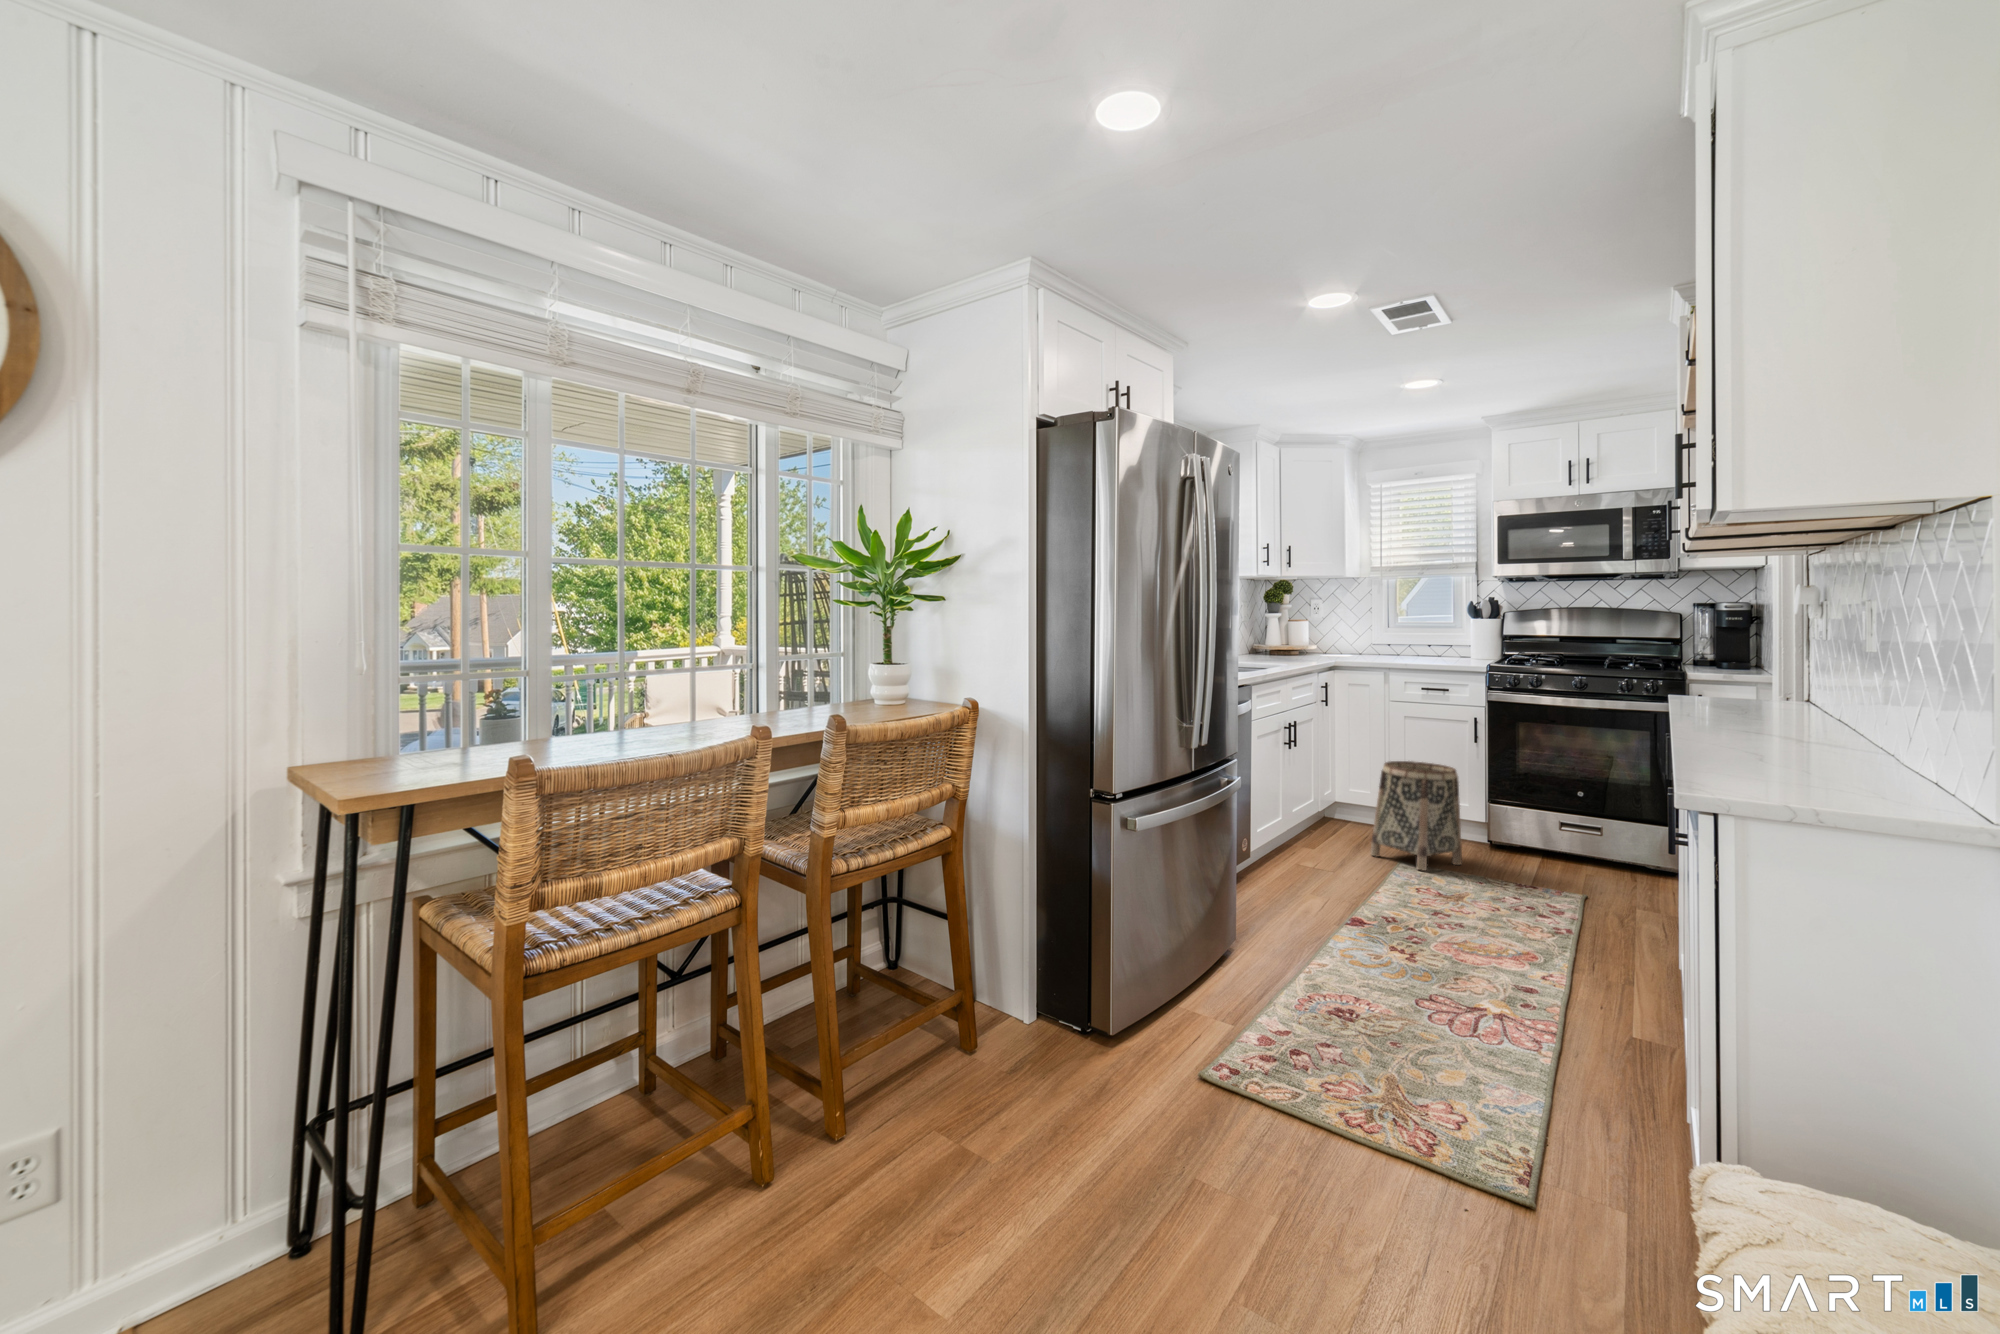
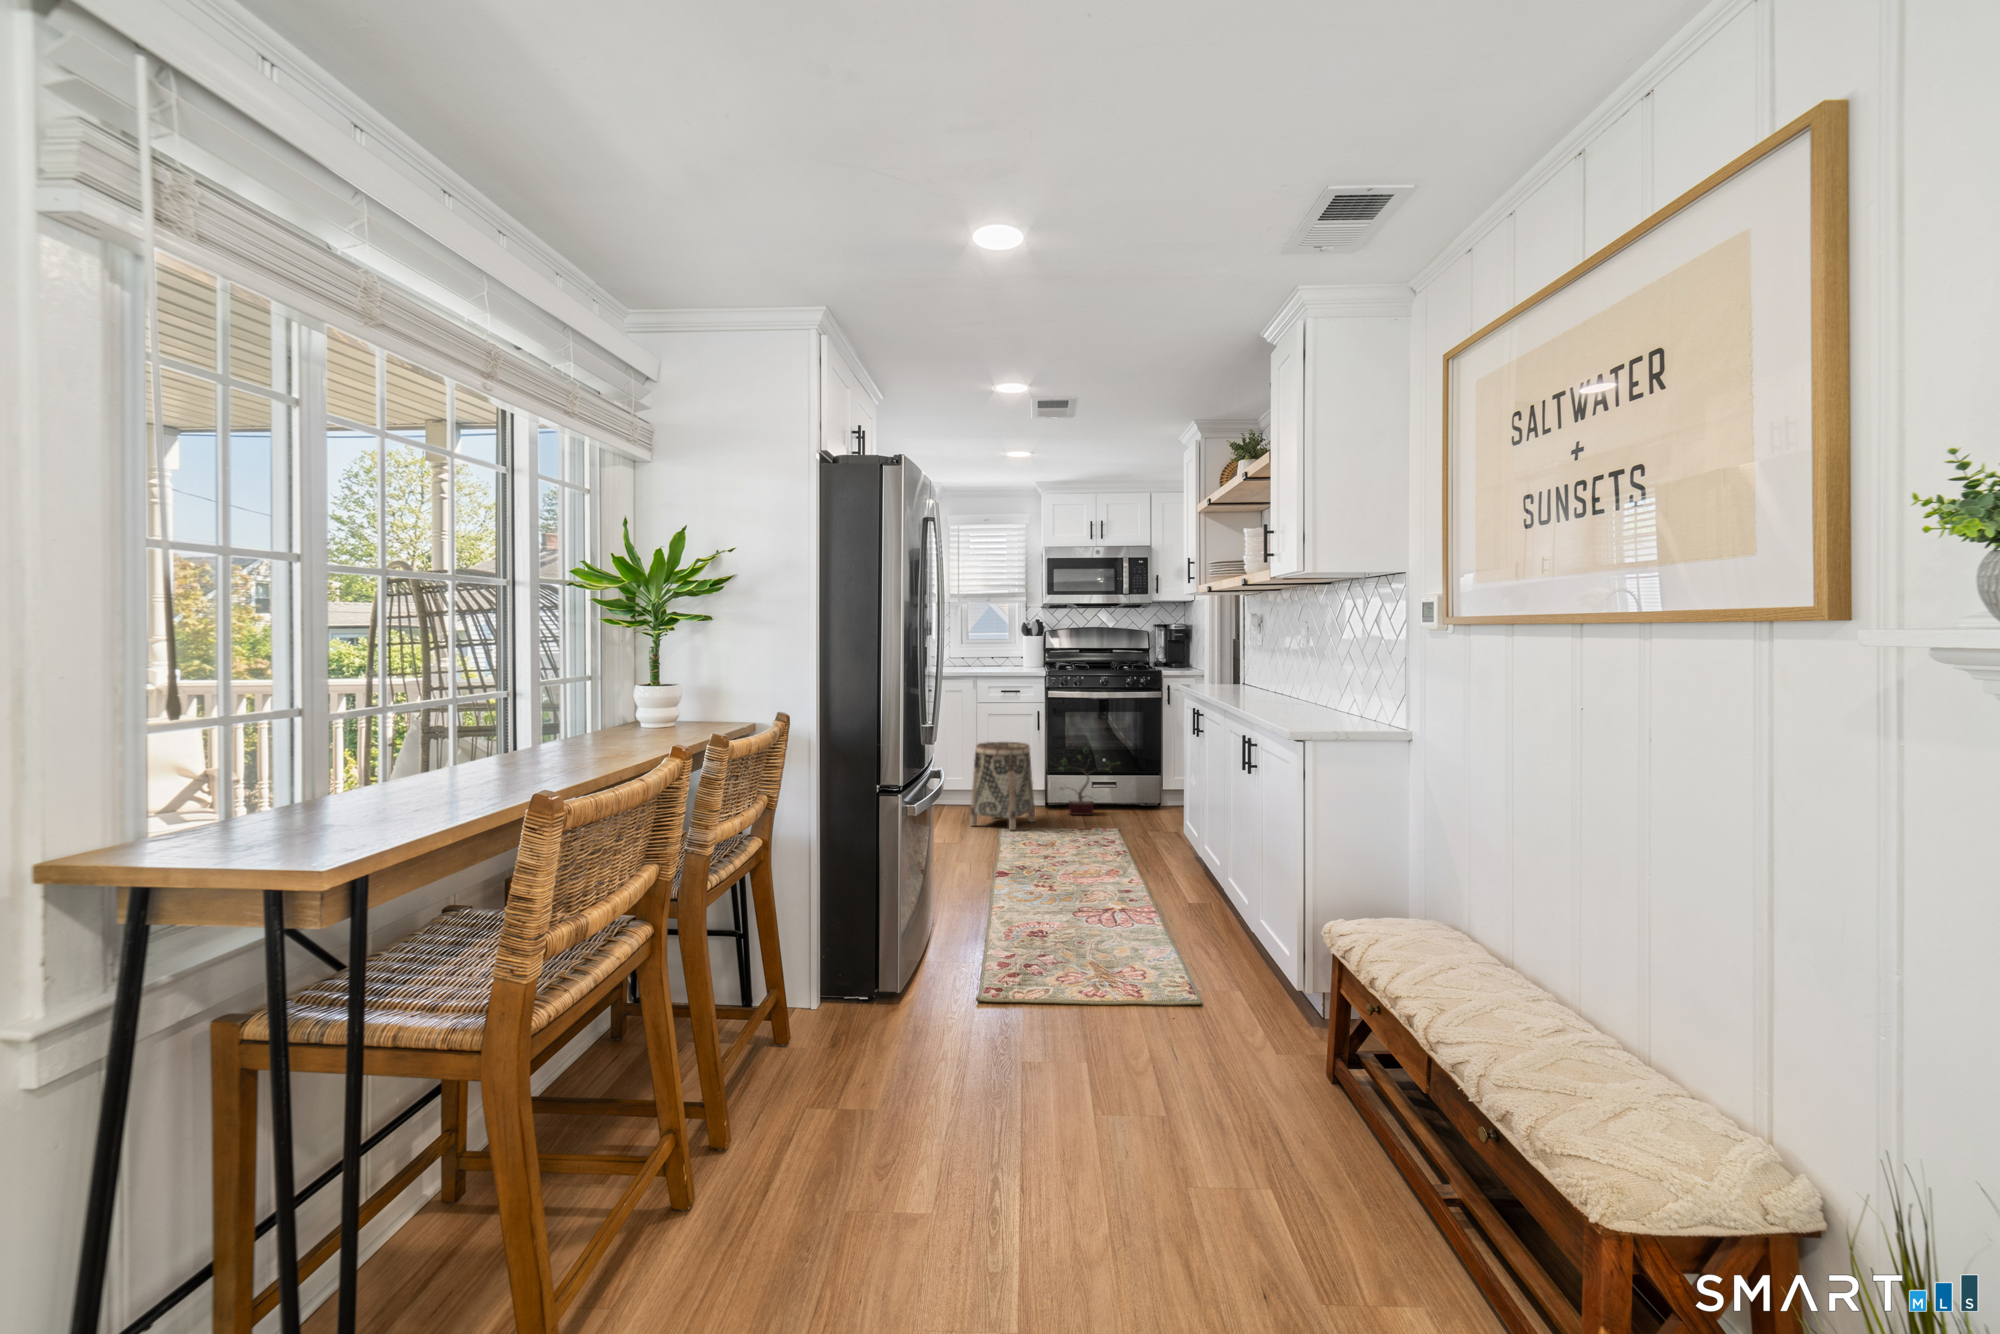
potted plant: none [1503,780,1602,871] -> present [1061,748,1109,815]

